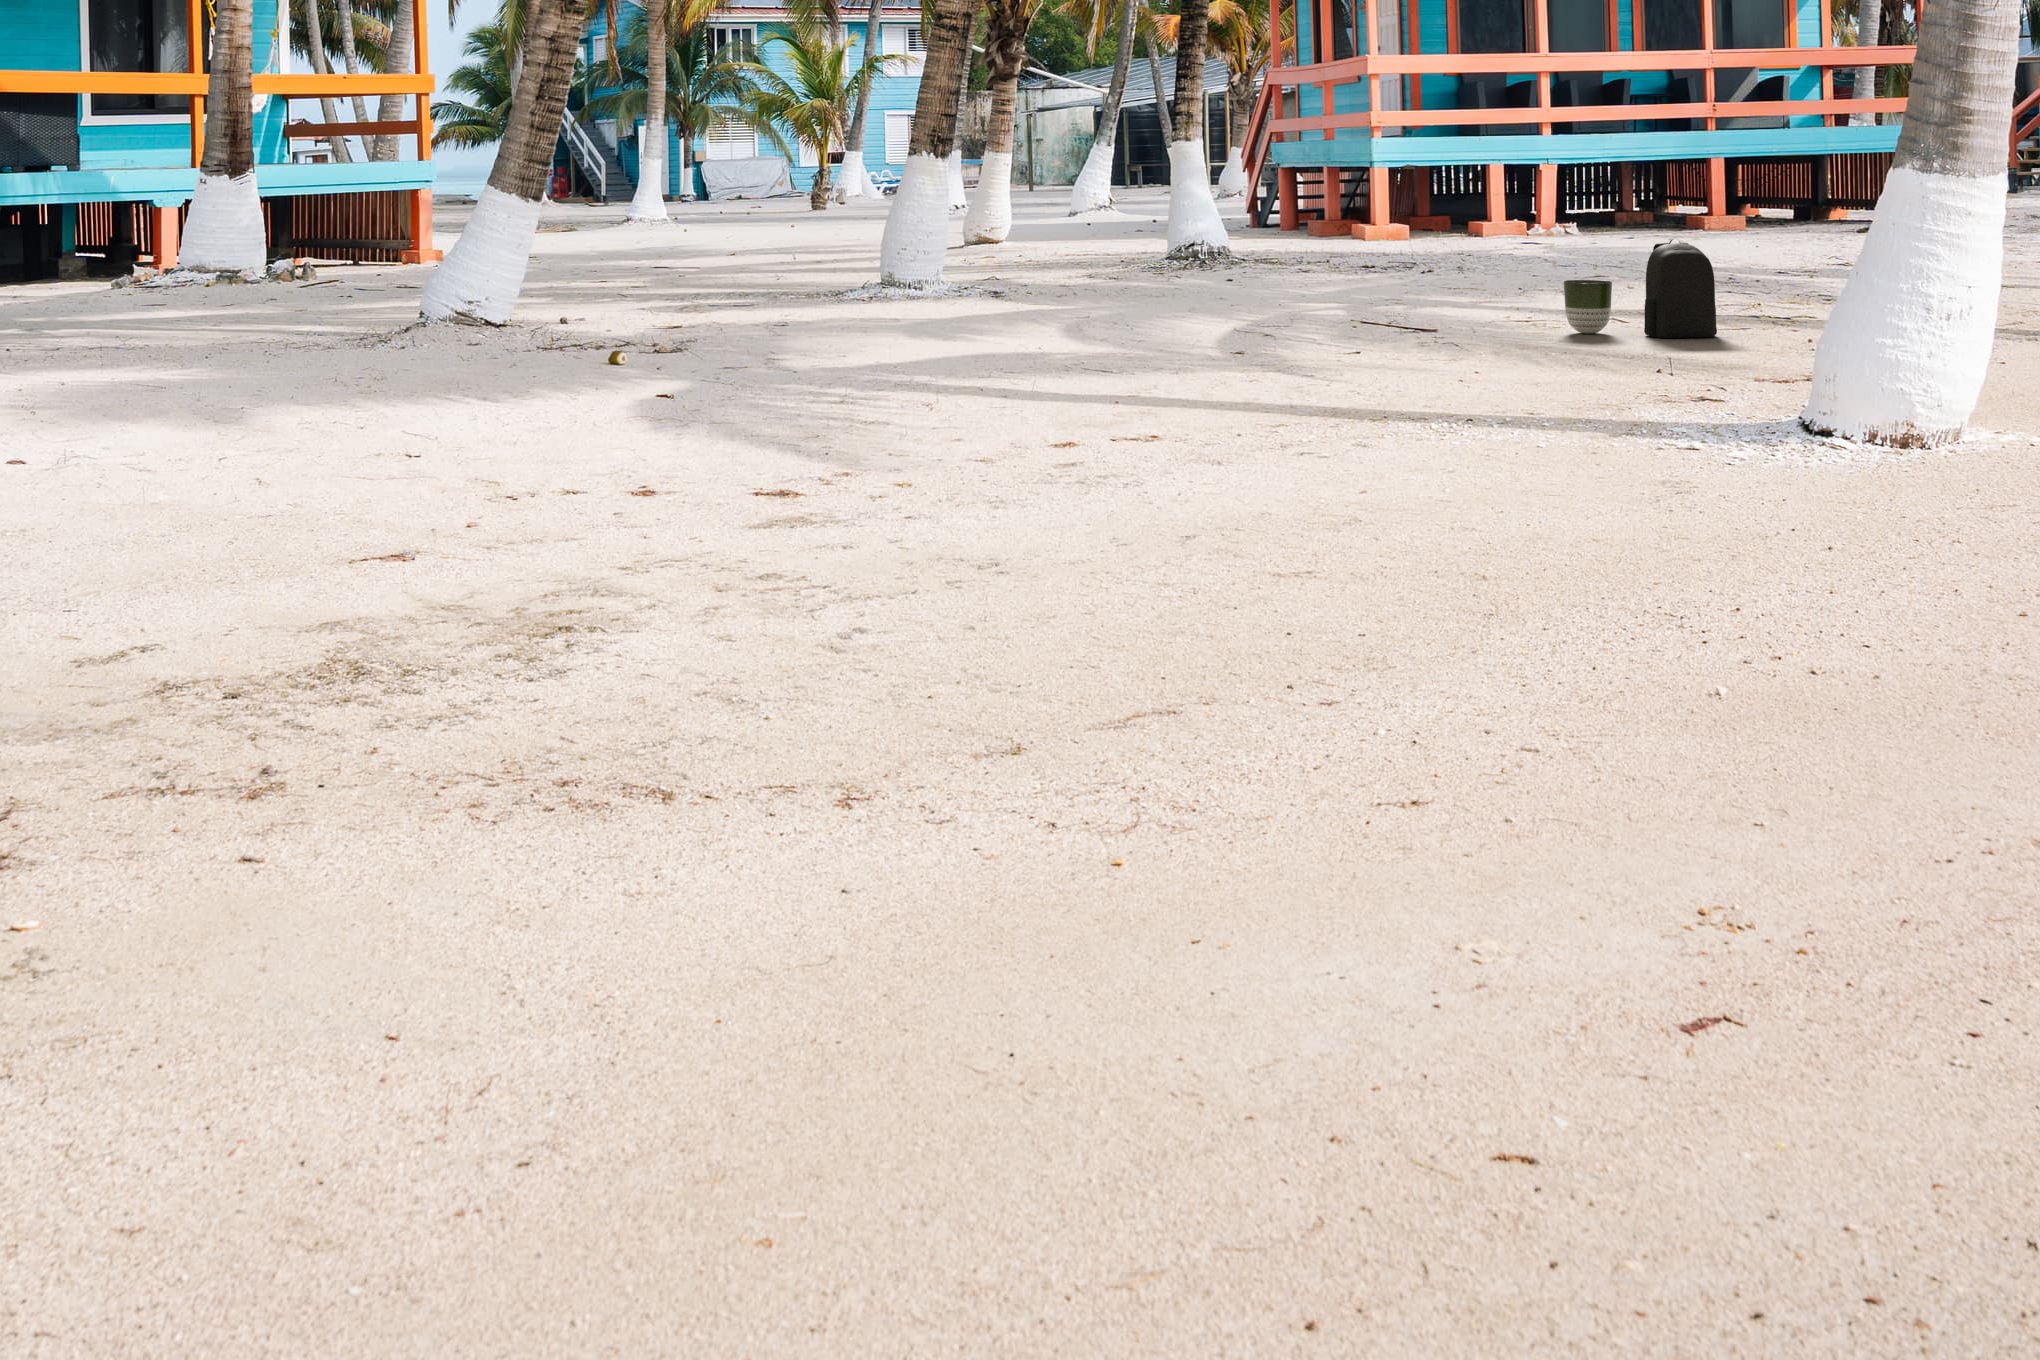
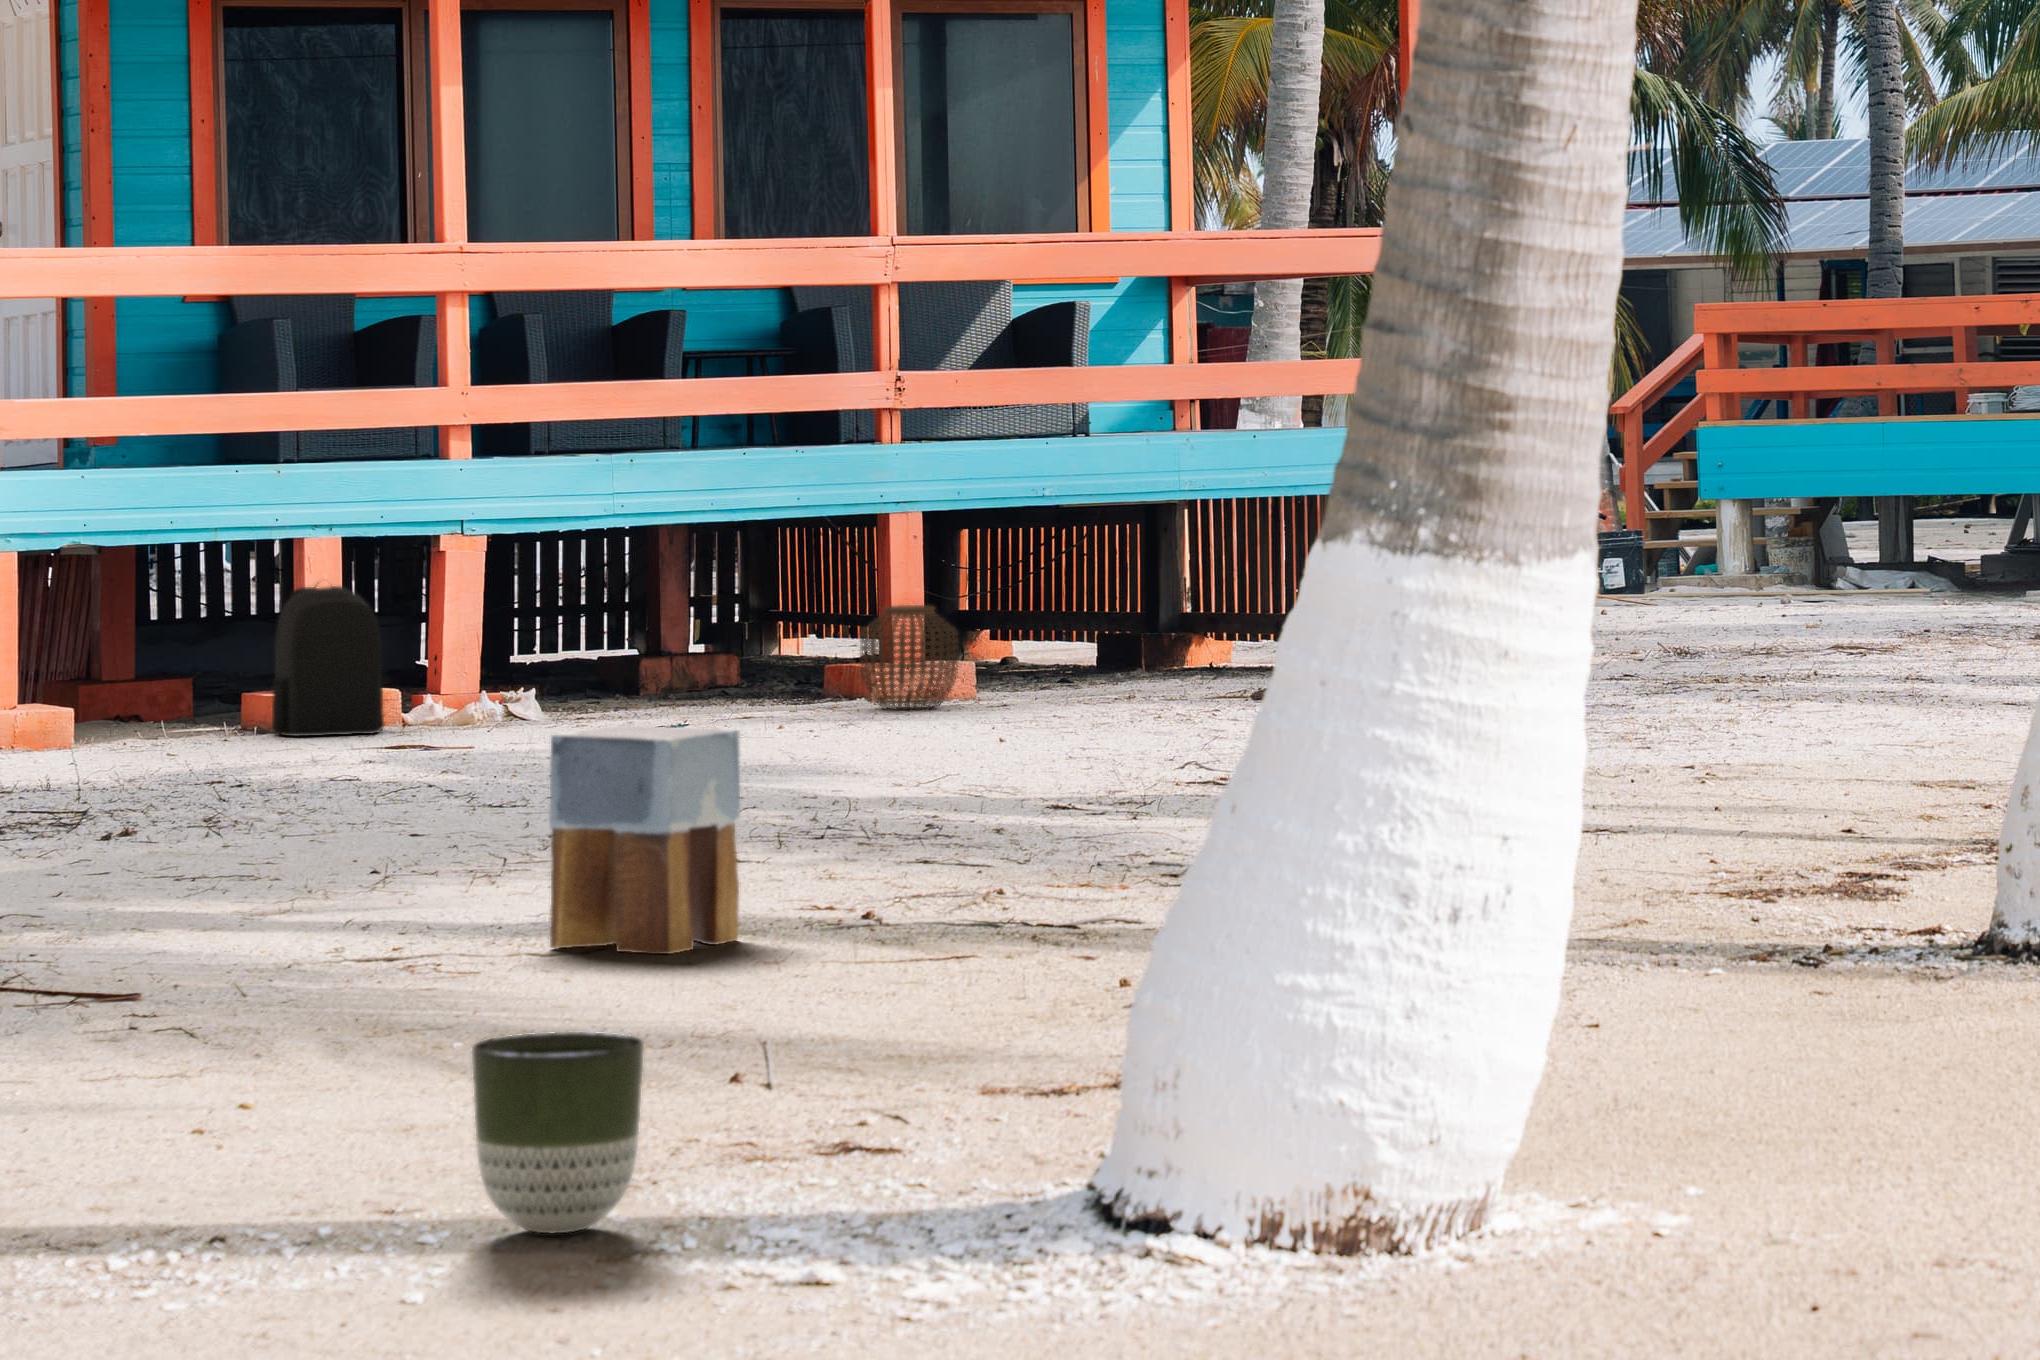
woven basket: none [1696,187,1734,226] -> present [860,605,958,710]
stool: none [1583,212,1645,283] -> present [549,726,740,954]
backpack: present [1644,239,1717,338] -> present [271,583,384,737]

